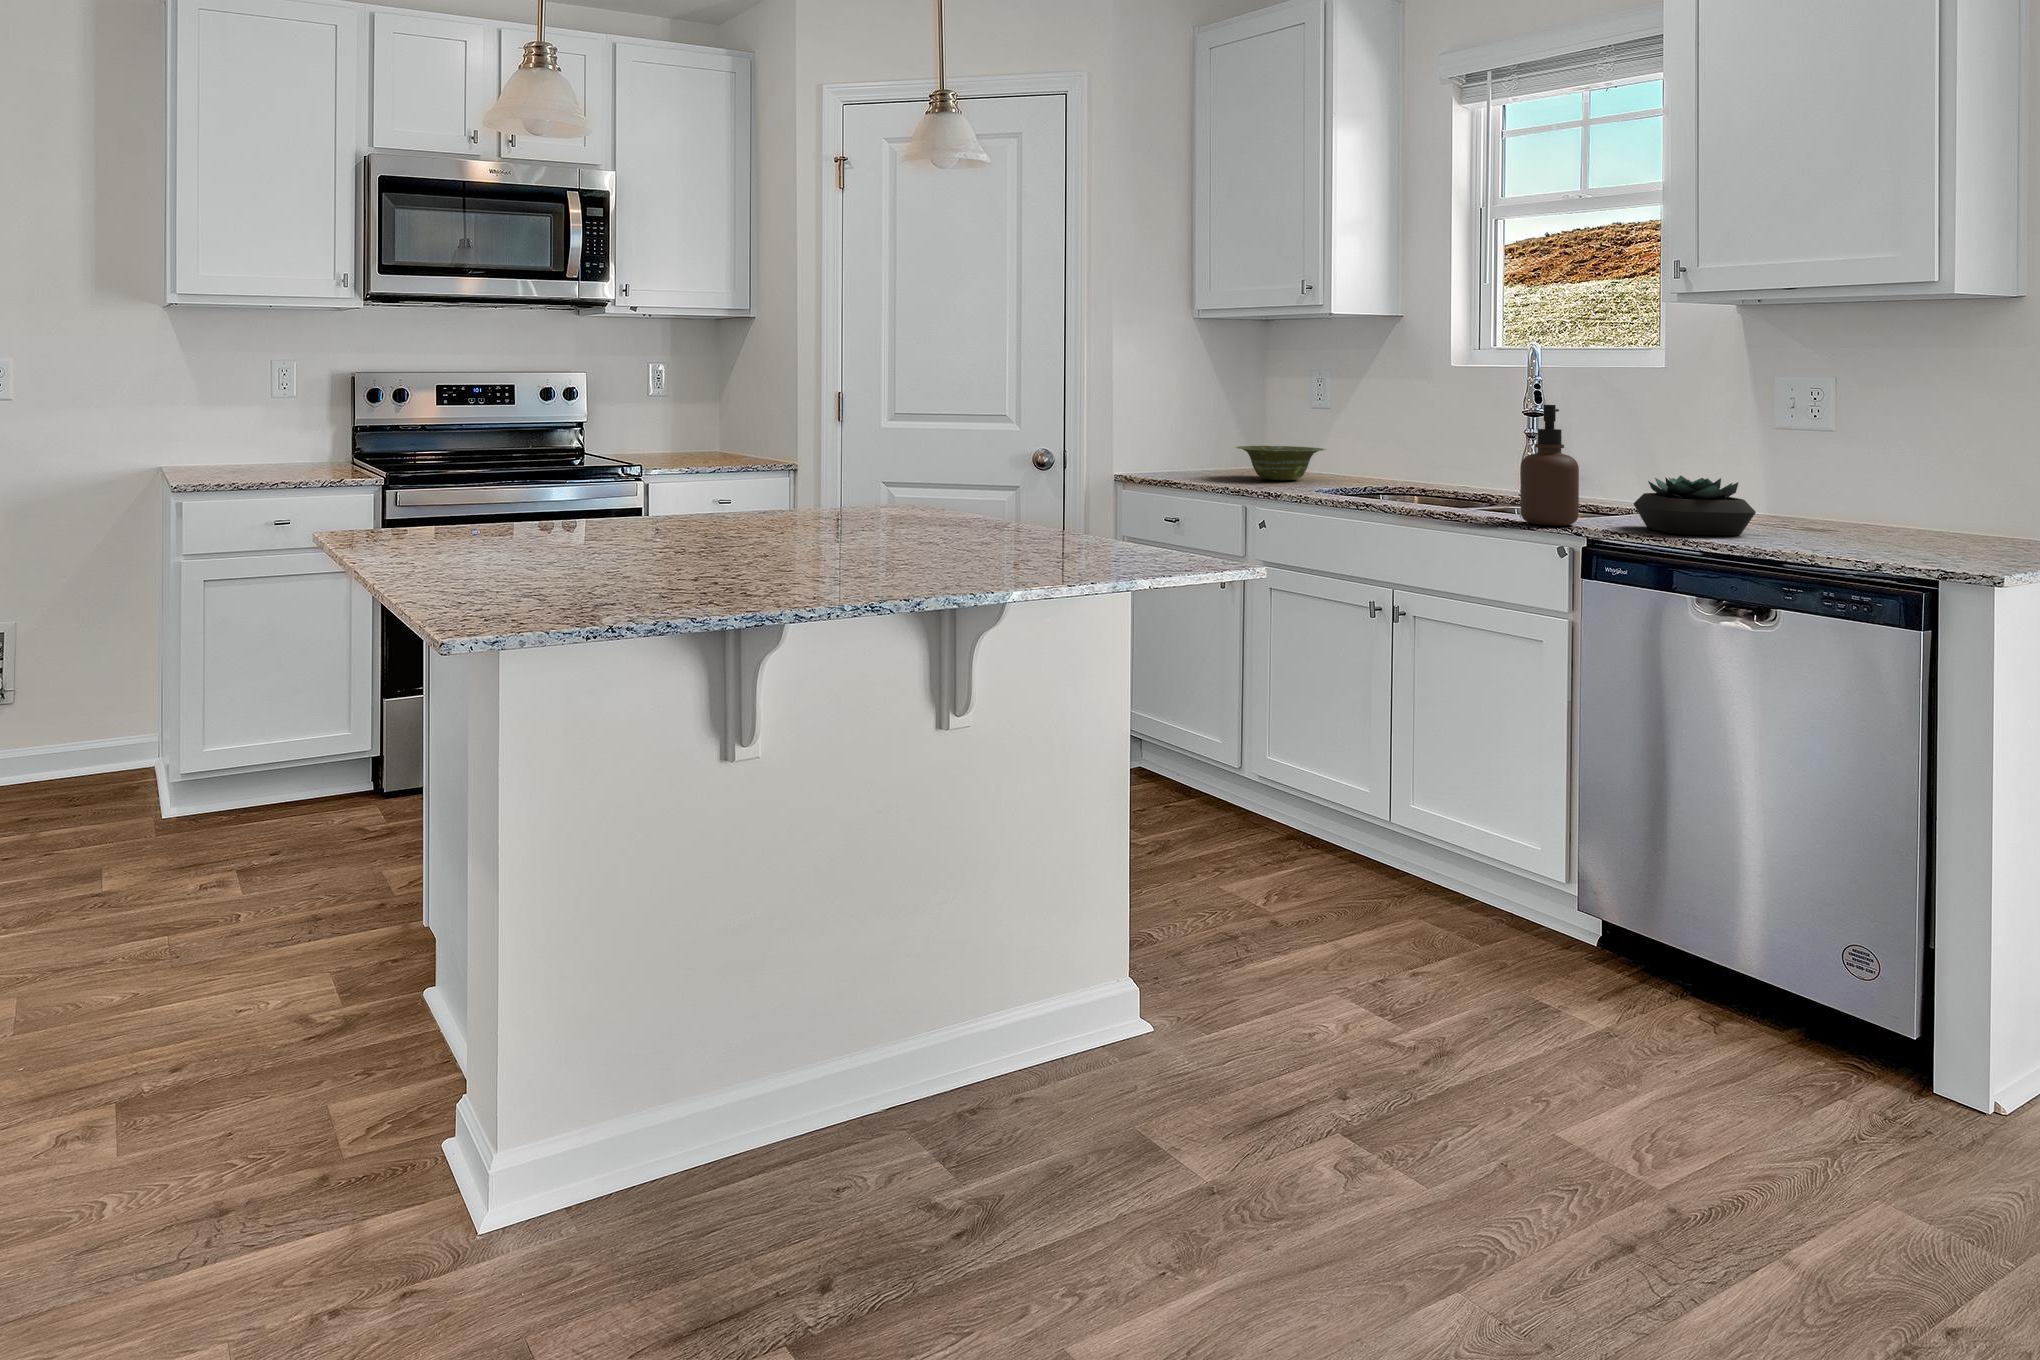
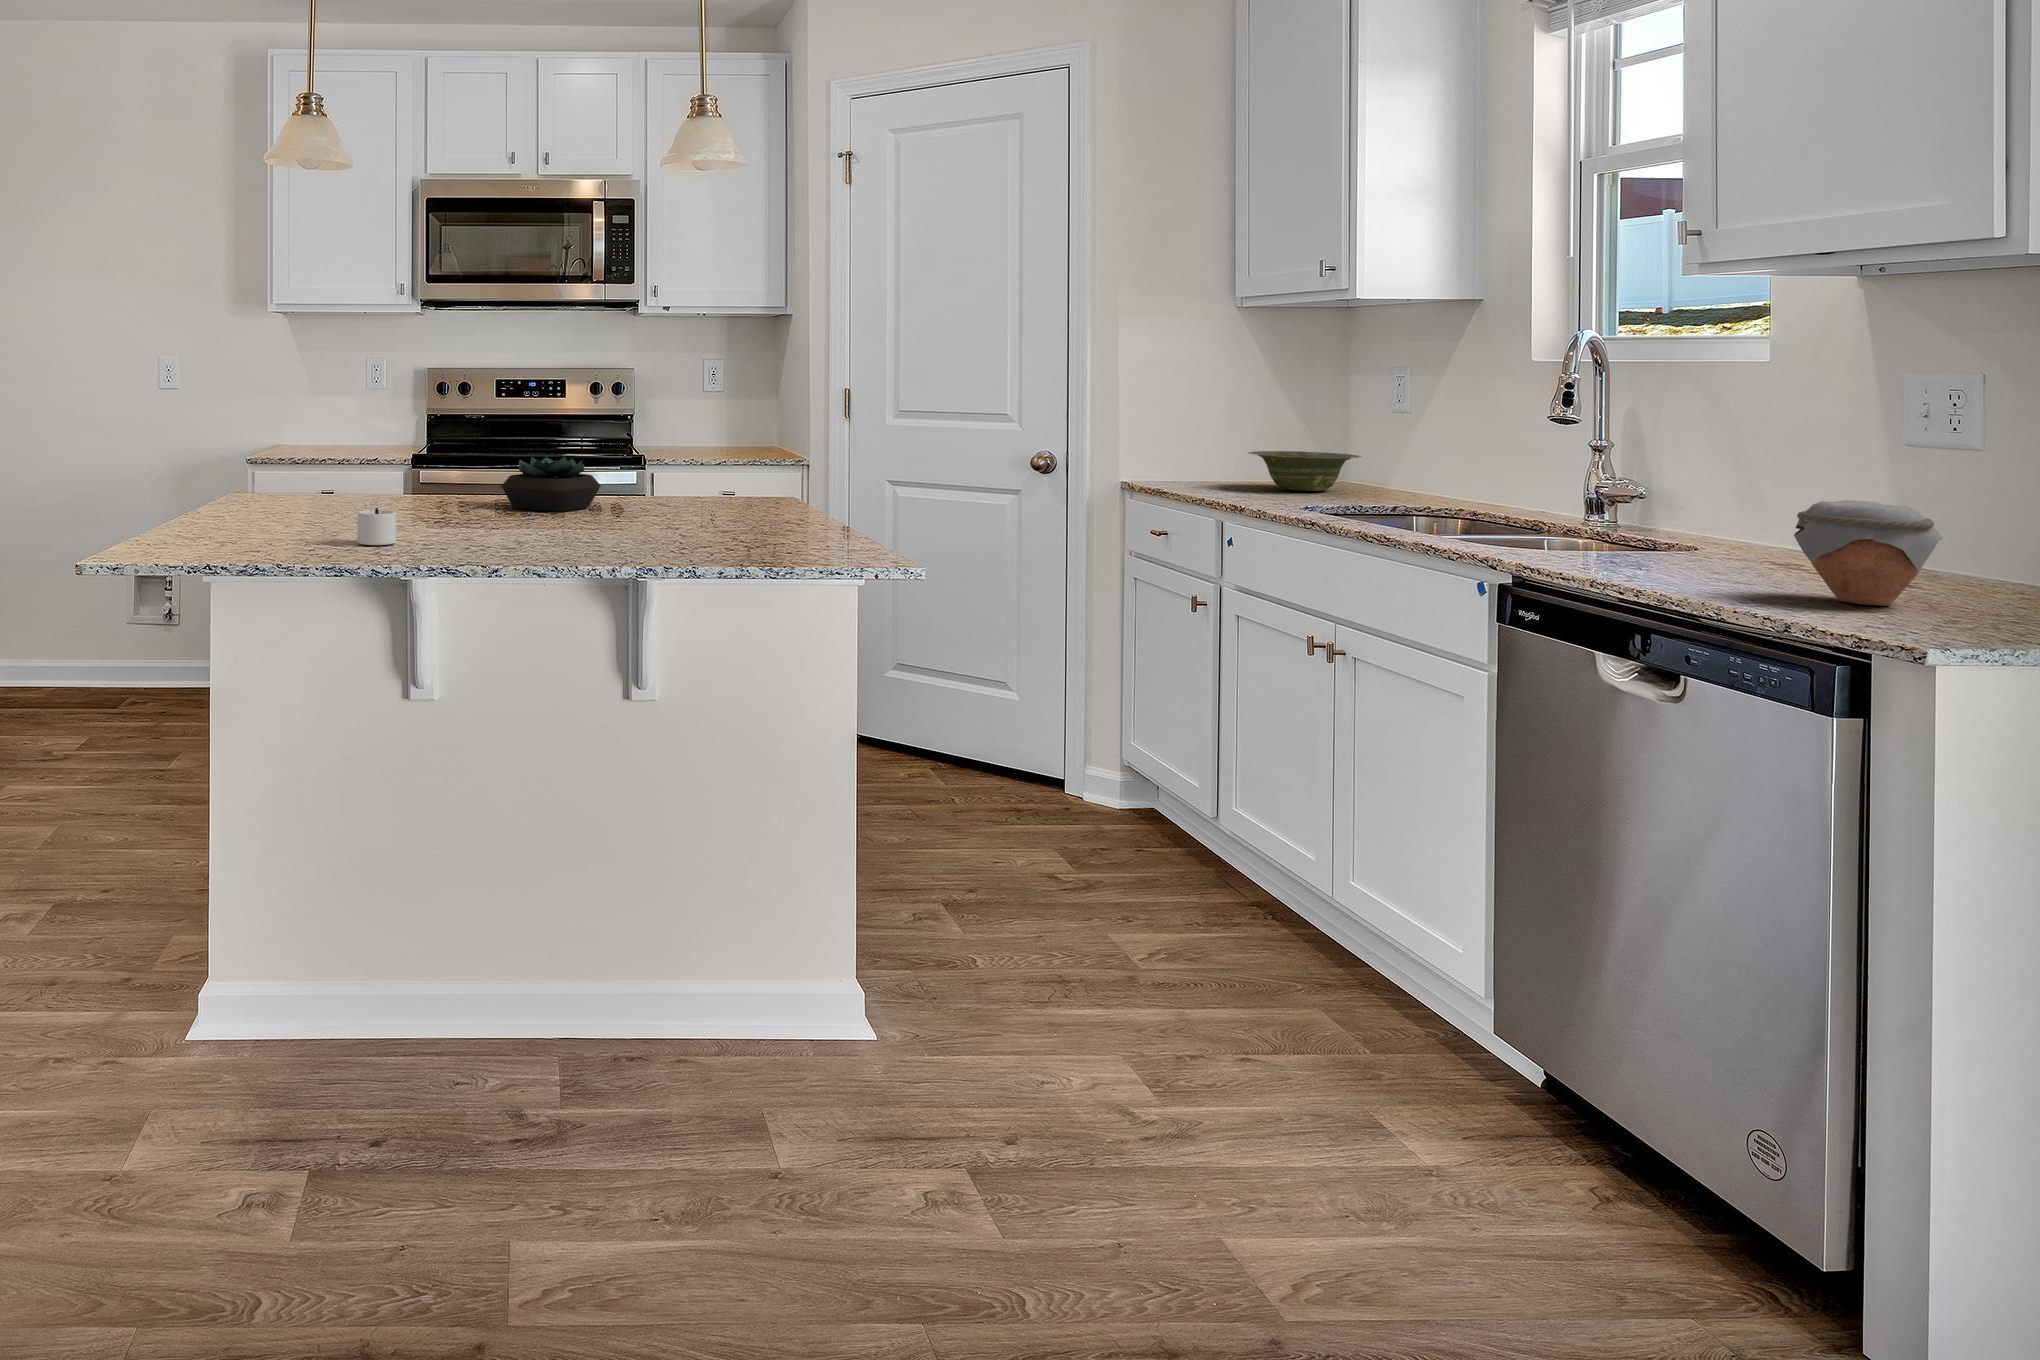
soap dispenser: present [1521,405,1579,526] -> none [1434,406,1509,553]
jar: none [1829,472,1924,549] -> present [1794,500,1943,606]
succulent plant: present [1633,476,1756,535] -> present [501,457,601,511]
candle: none [689,539,747,583] -> present [357,508,396,545]

